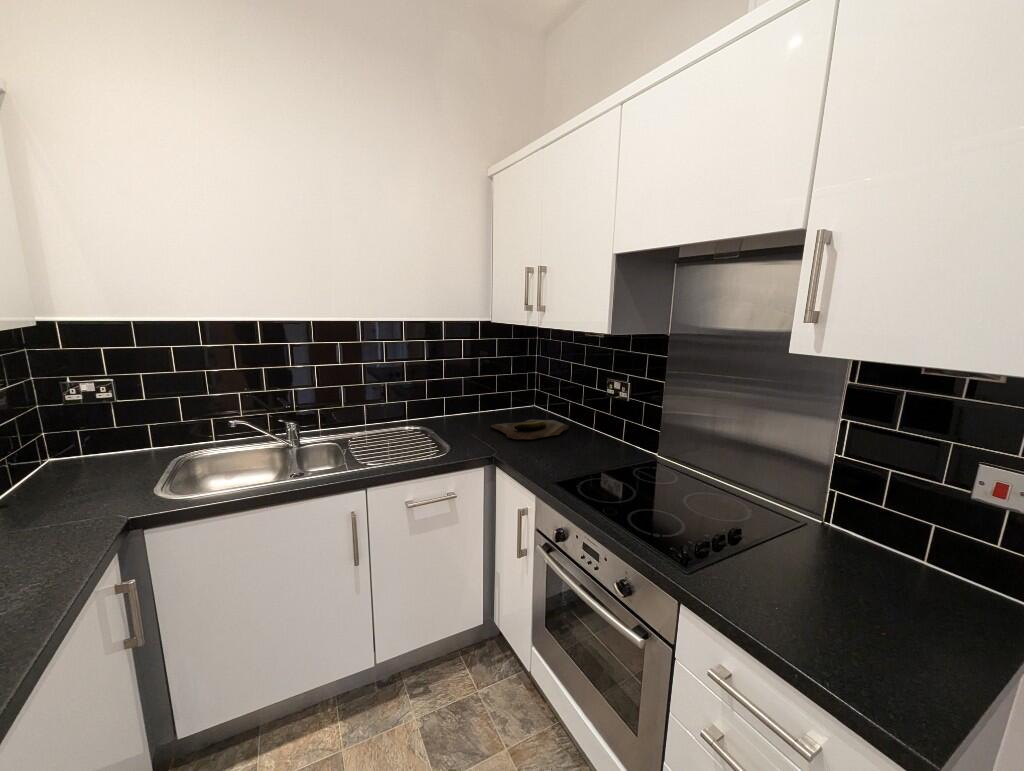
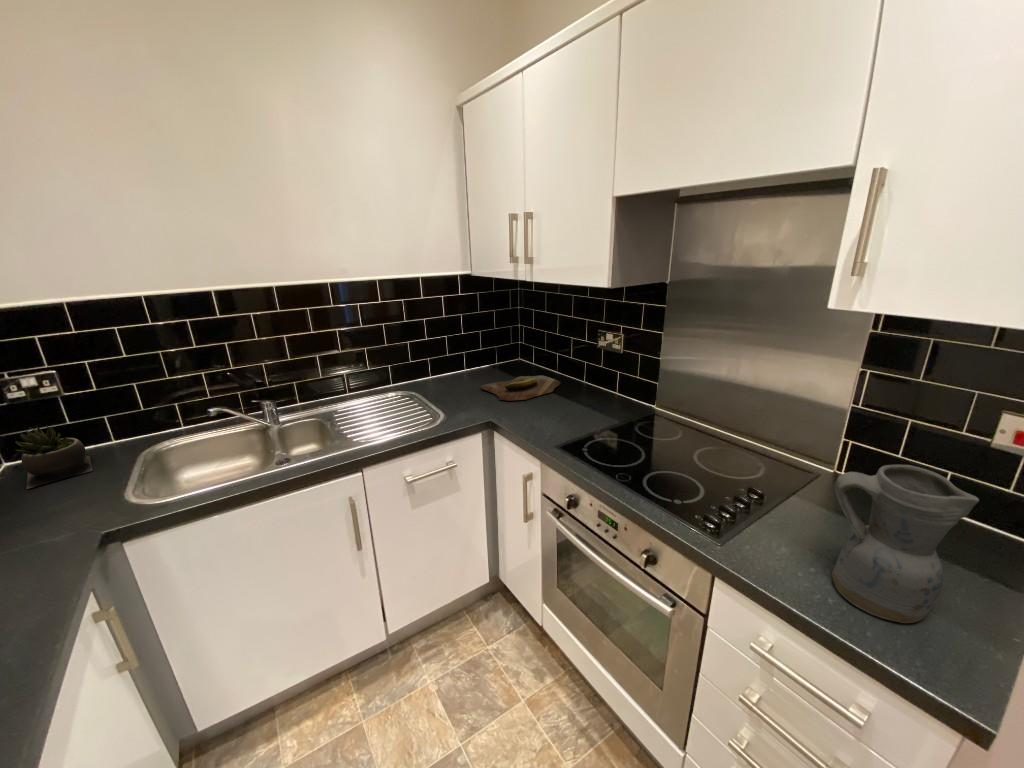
succulent plant: none [79,425,137,479] -> present [16,426,93,489]
ceramic pitcher: none [789,497,917,658] -> present [832,465,979,623]

